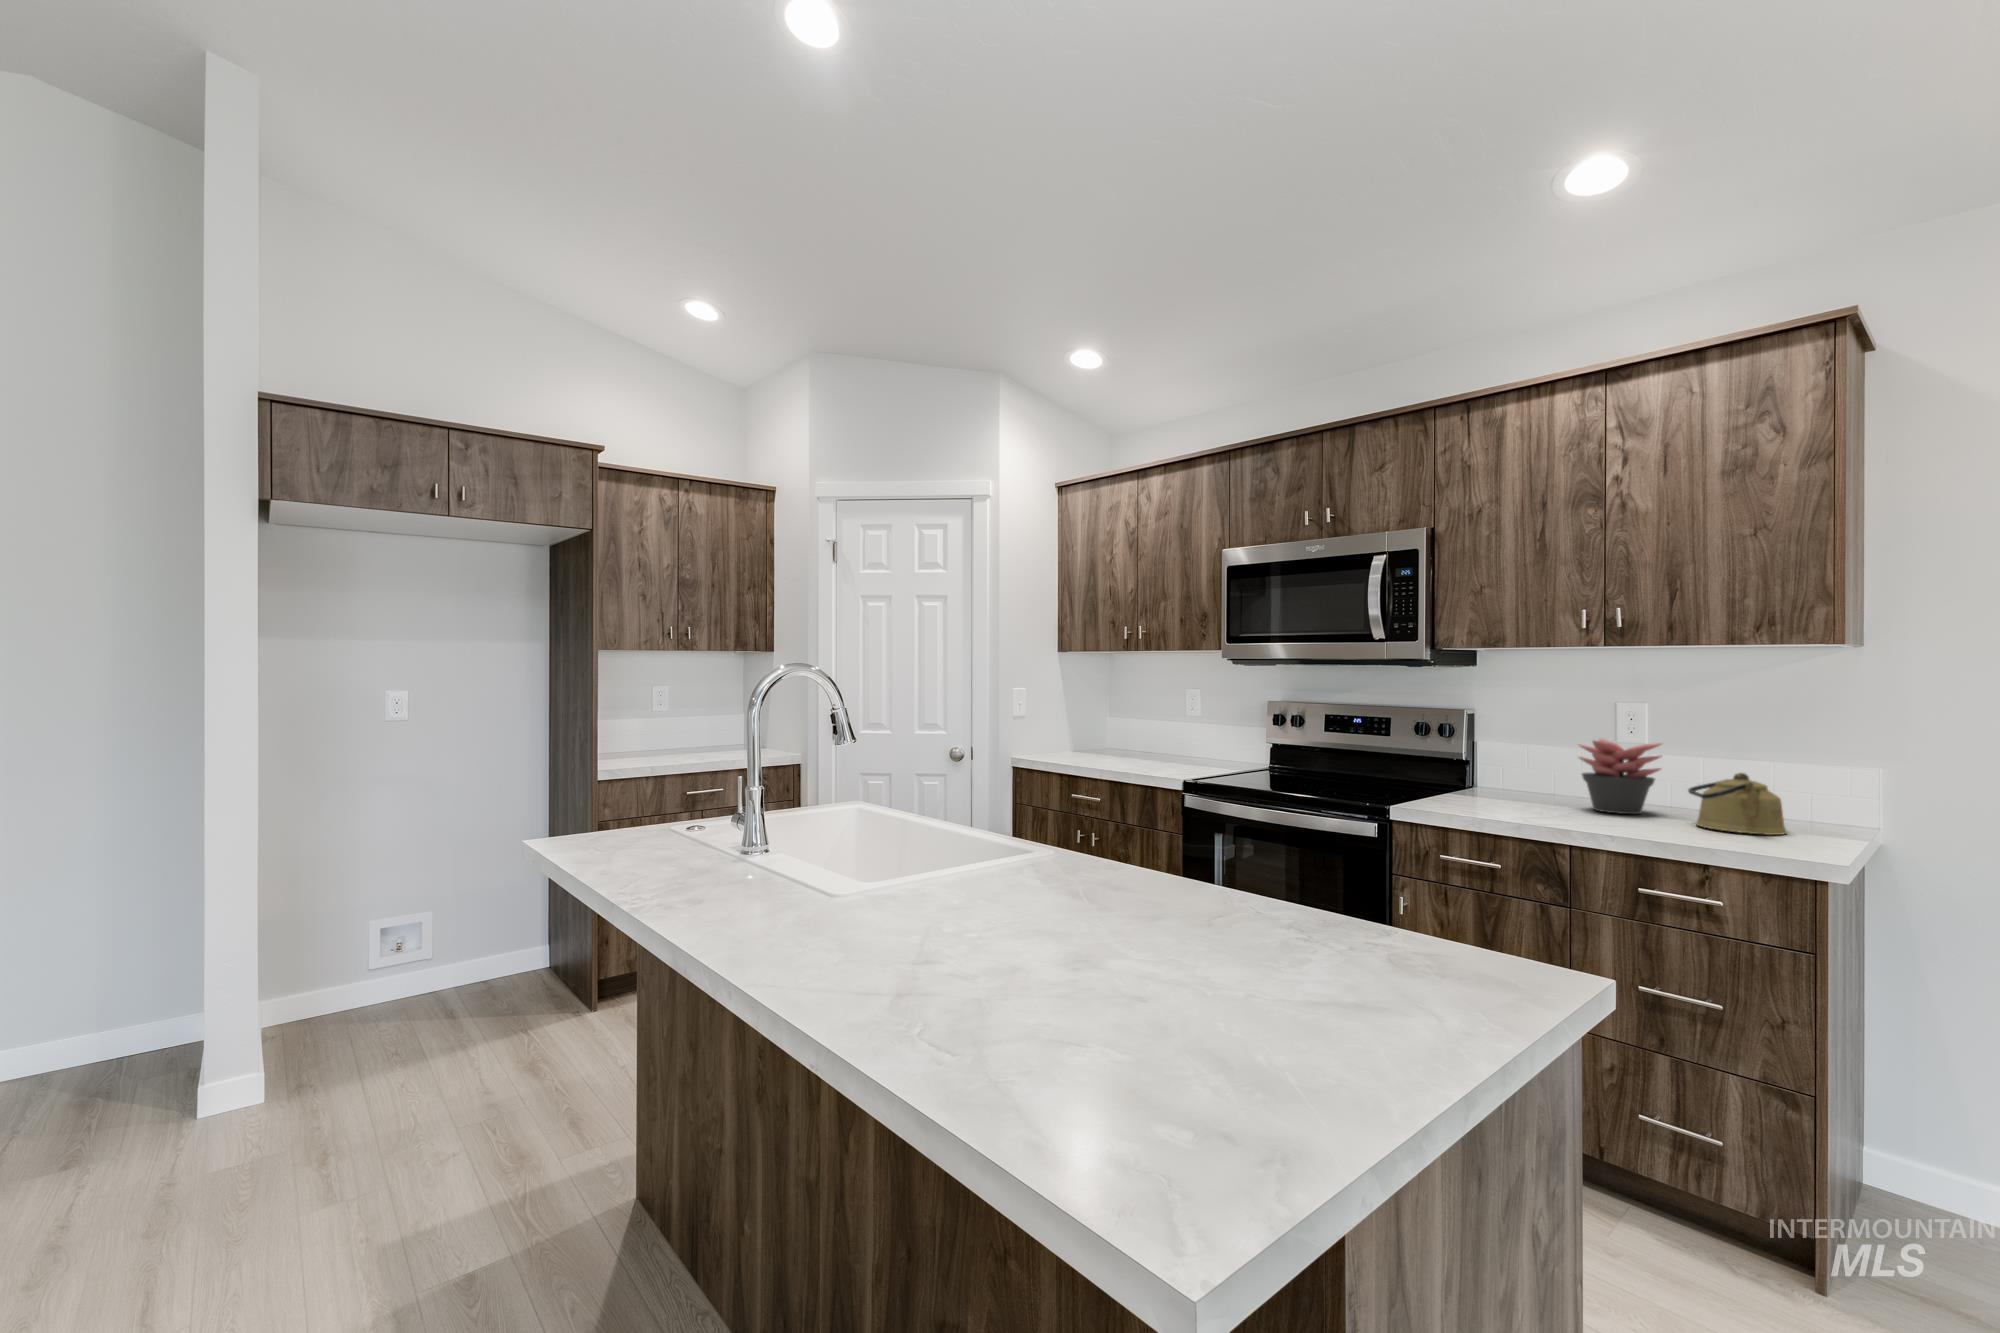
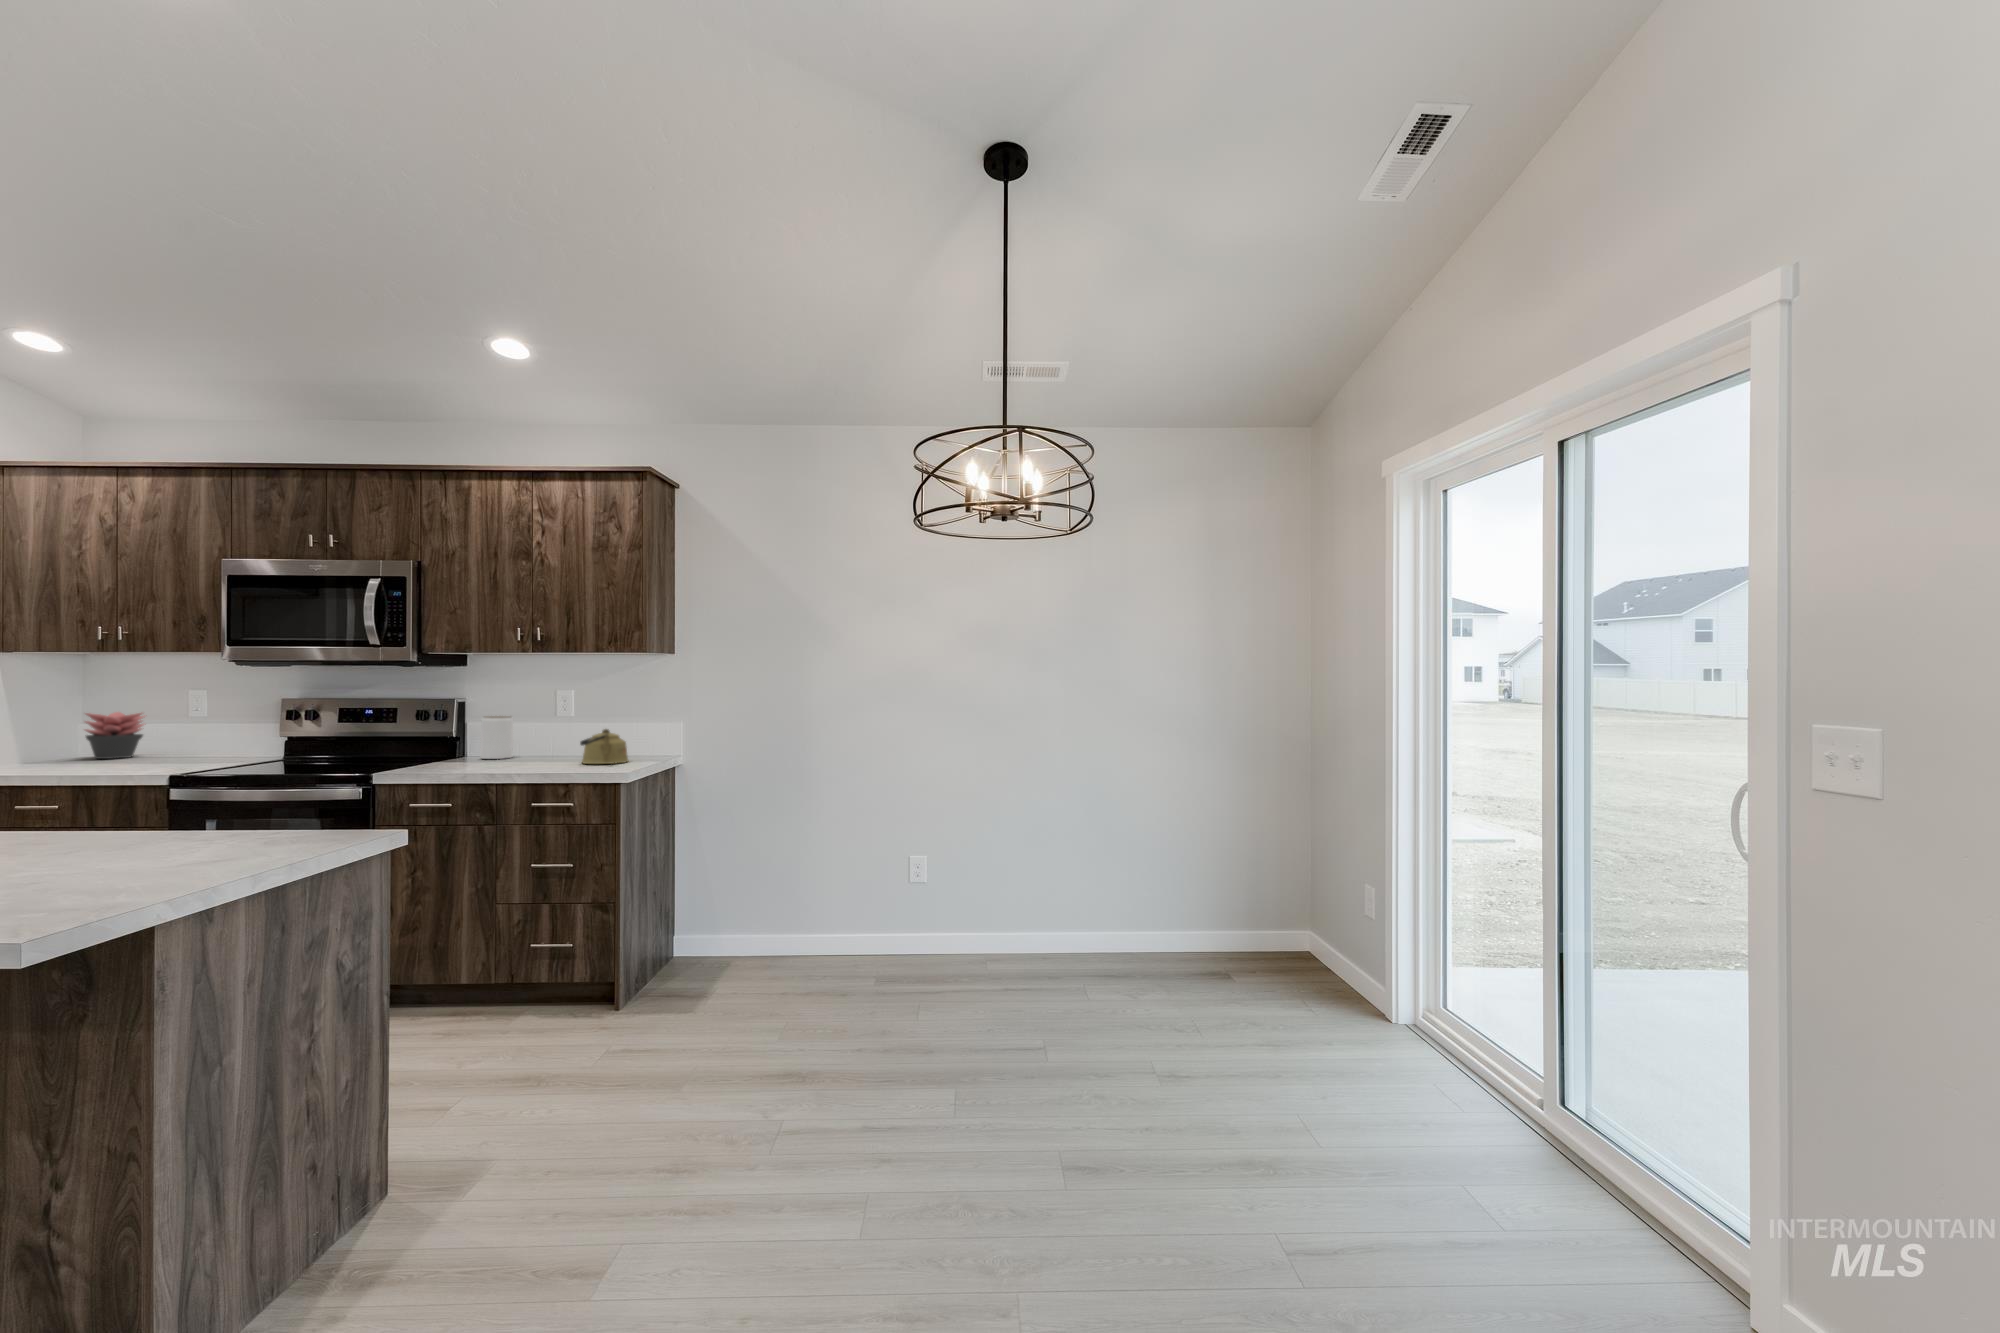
jar: none [1510,739,1556,801] -> present [481,716,513,759]
succulent plant: present [1579,739,1661,814] -> present [85,712,145,759]

